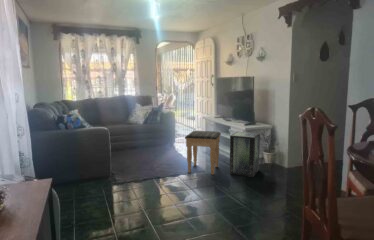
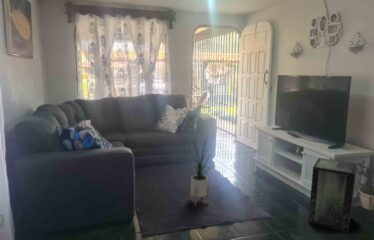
house plant: none [143,121,169,169] -> present [190,143,209,205]
footstool: present [185,131,221,175] -> none [243,153,293,223]

